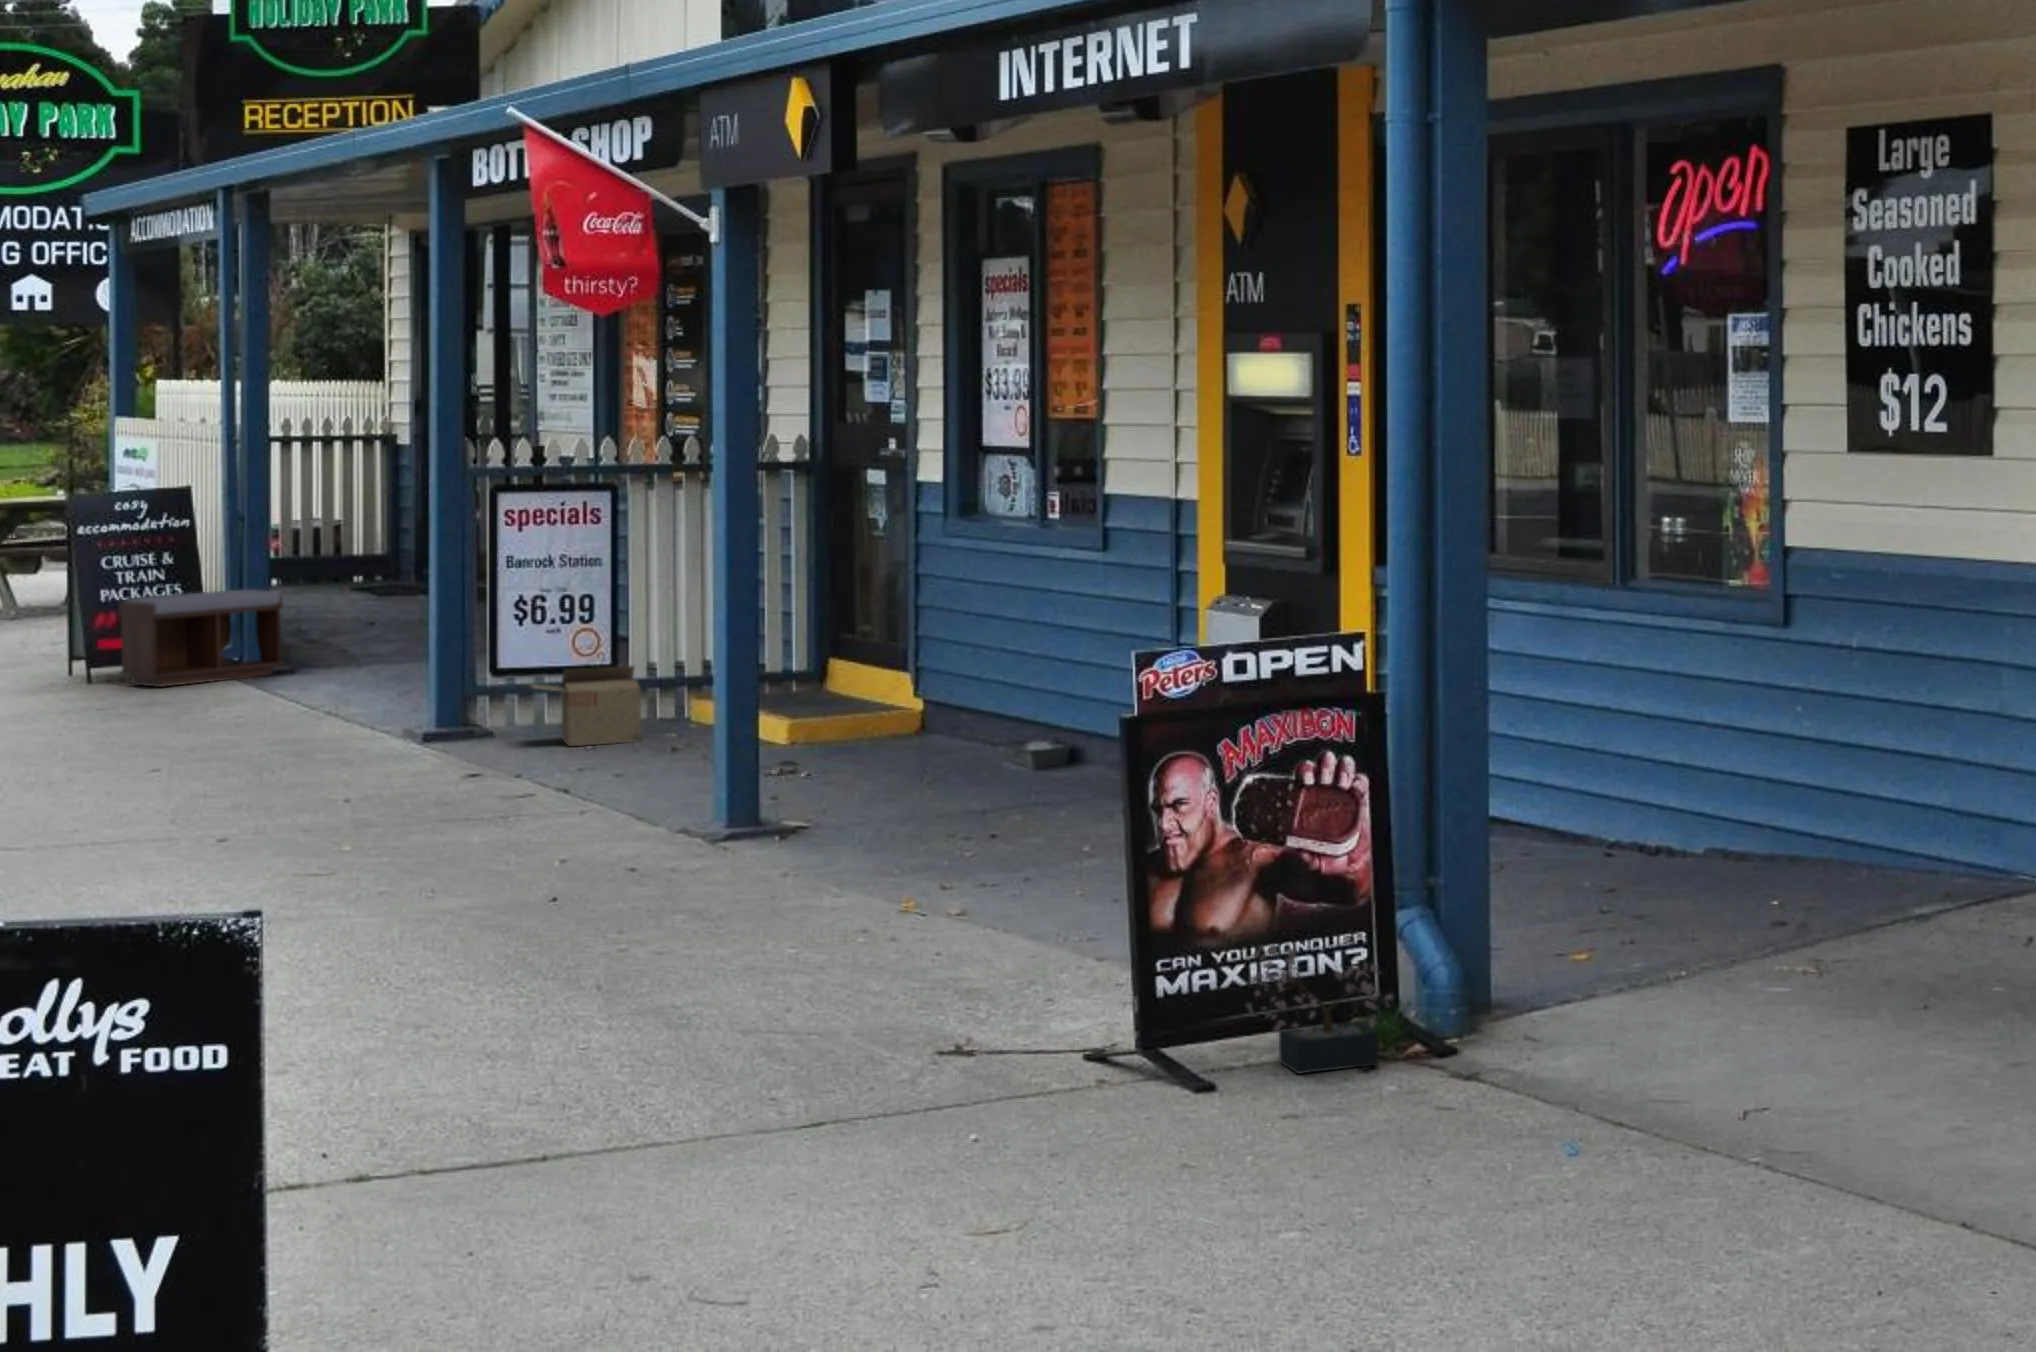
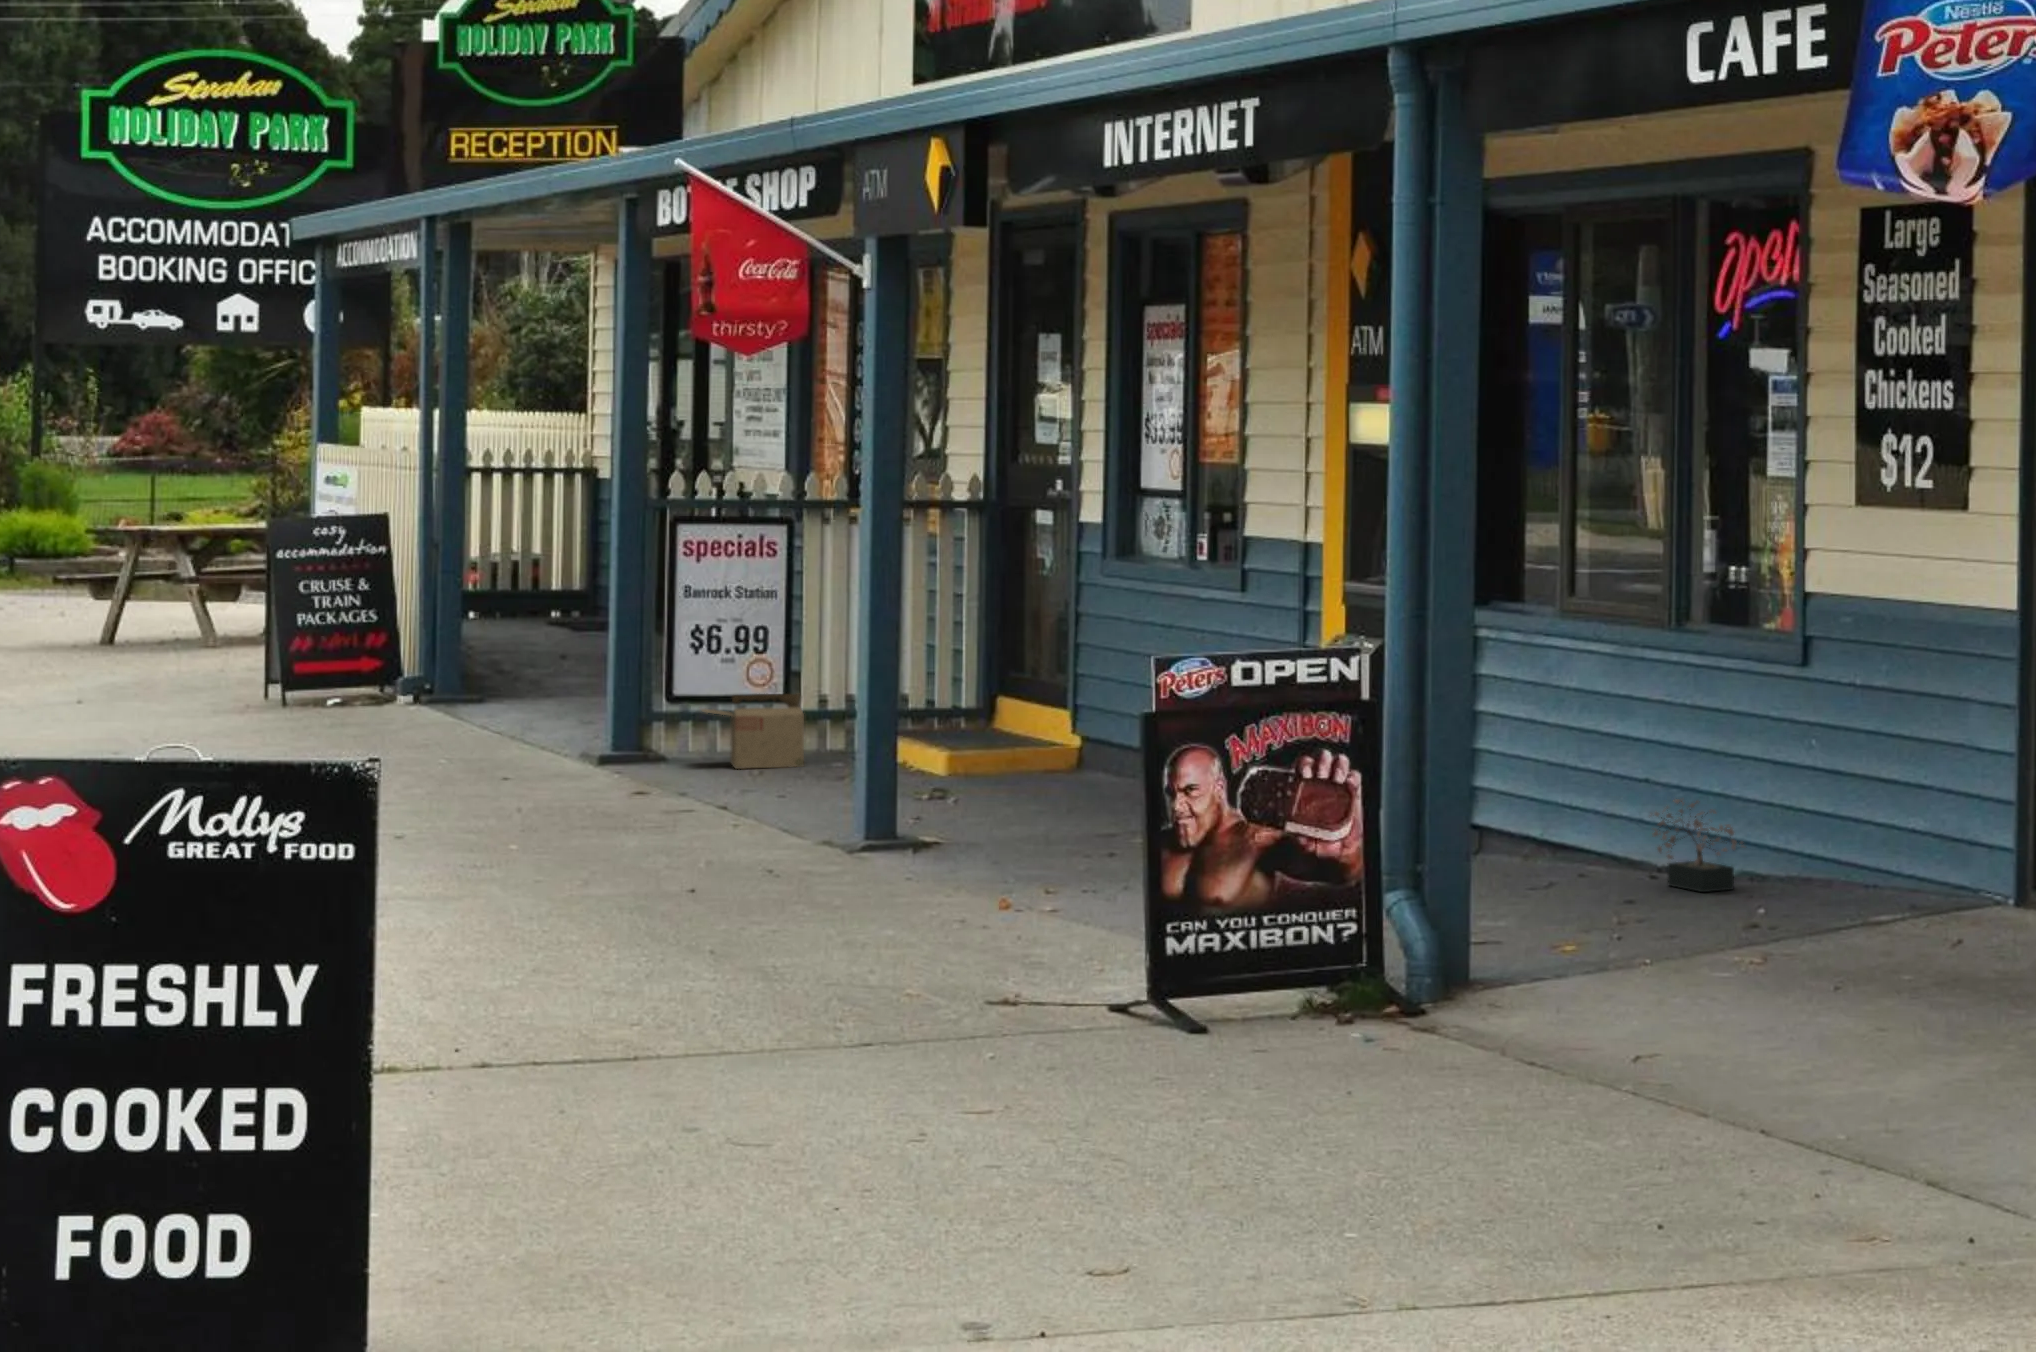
bench: present [119,590,283,687] -> none [320,617,476,709]
decorative plant: present [1247,946,1393,1074] -> present [1653,799,1744,892]

